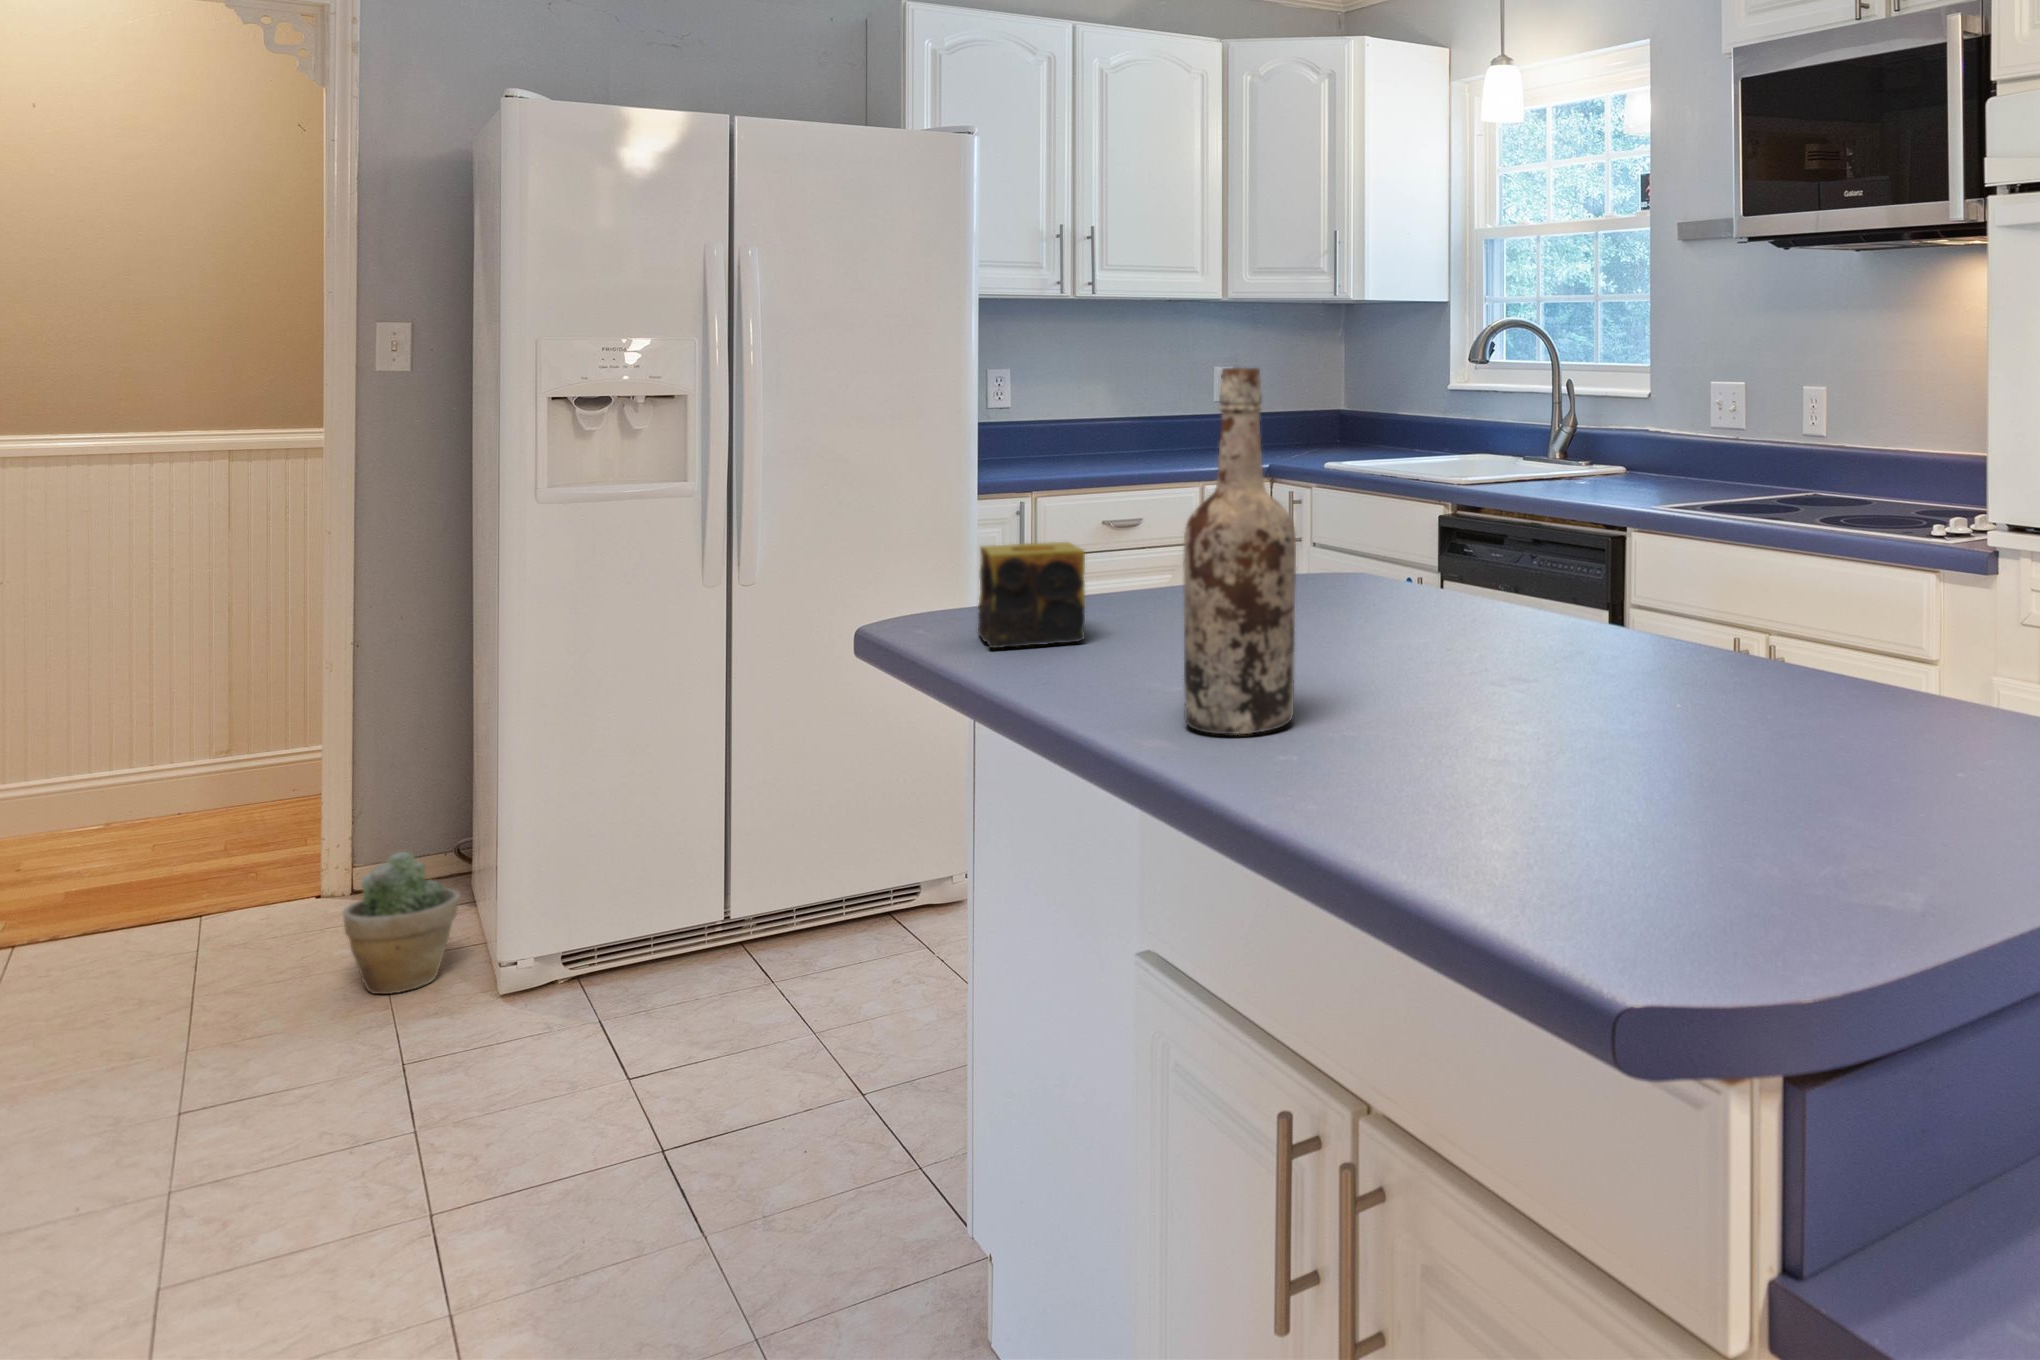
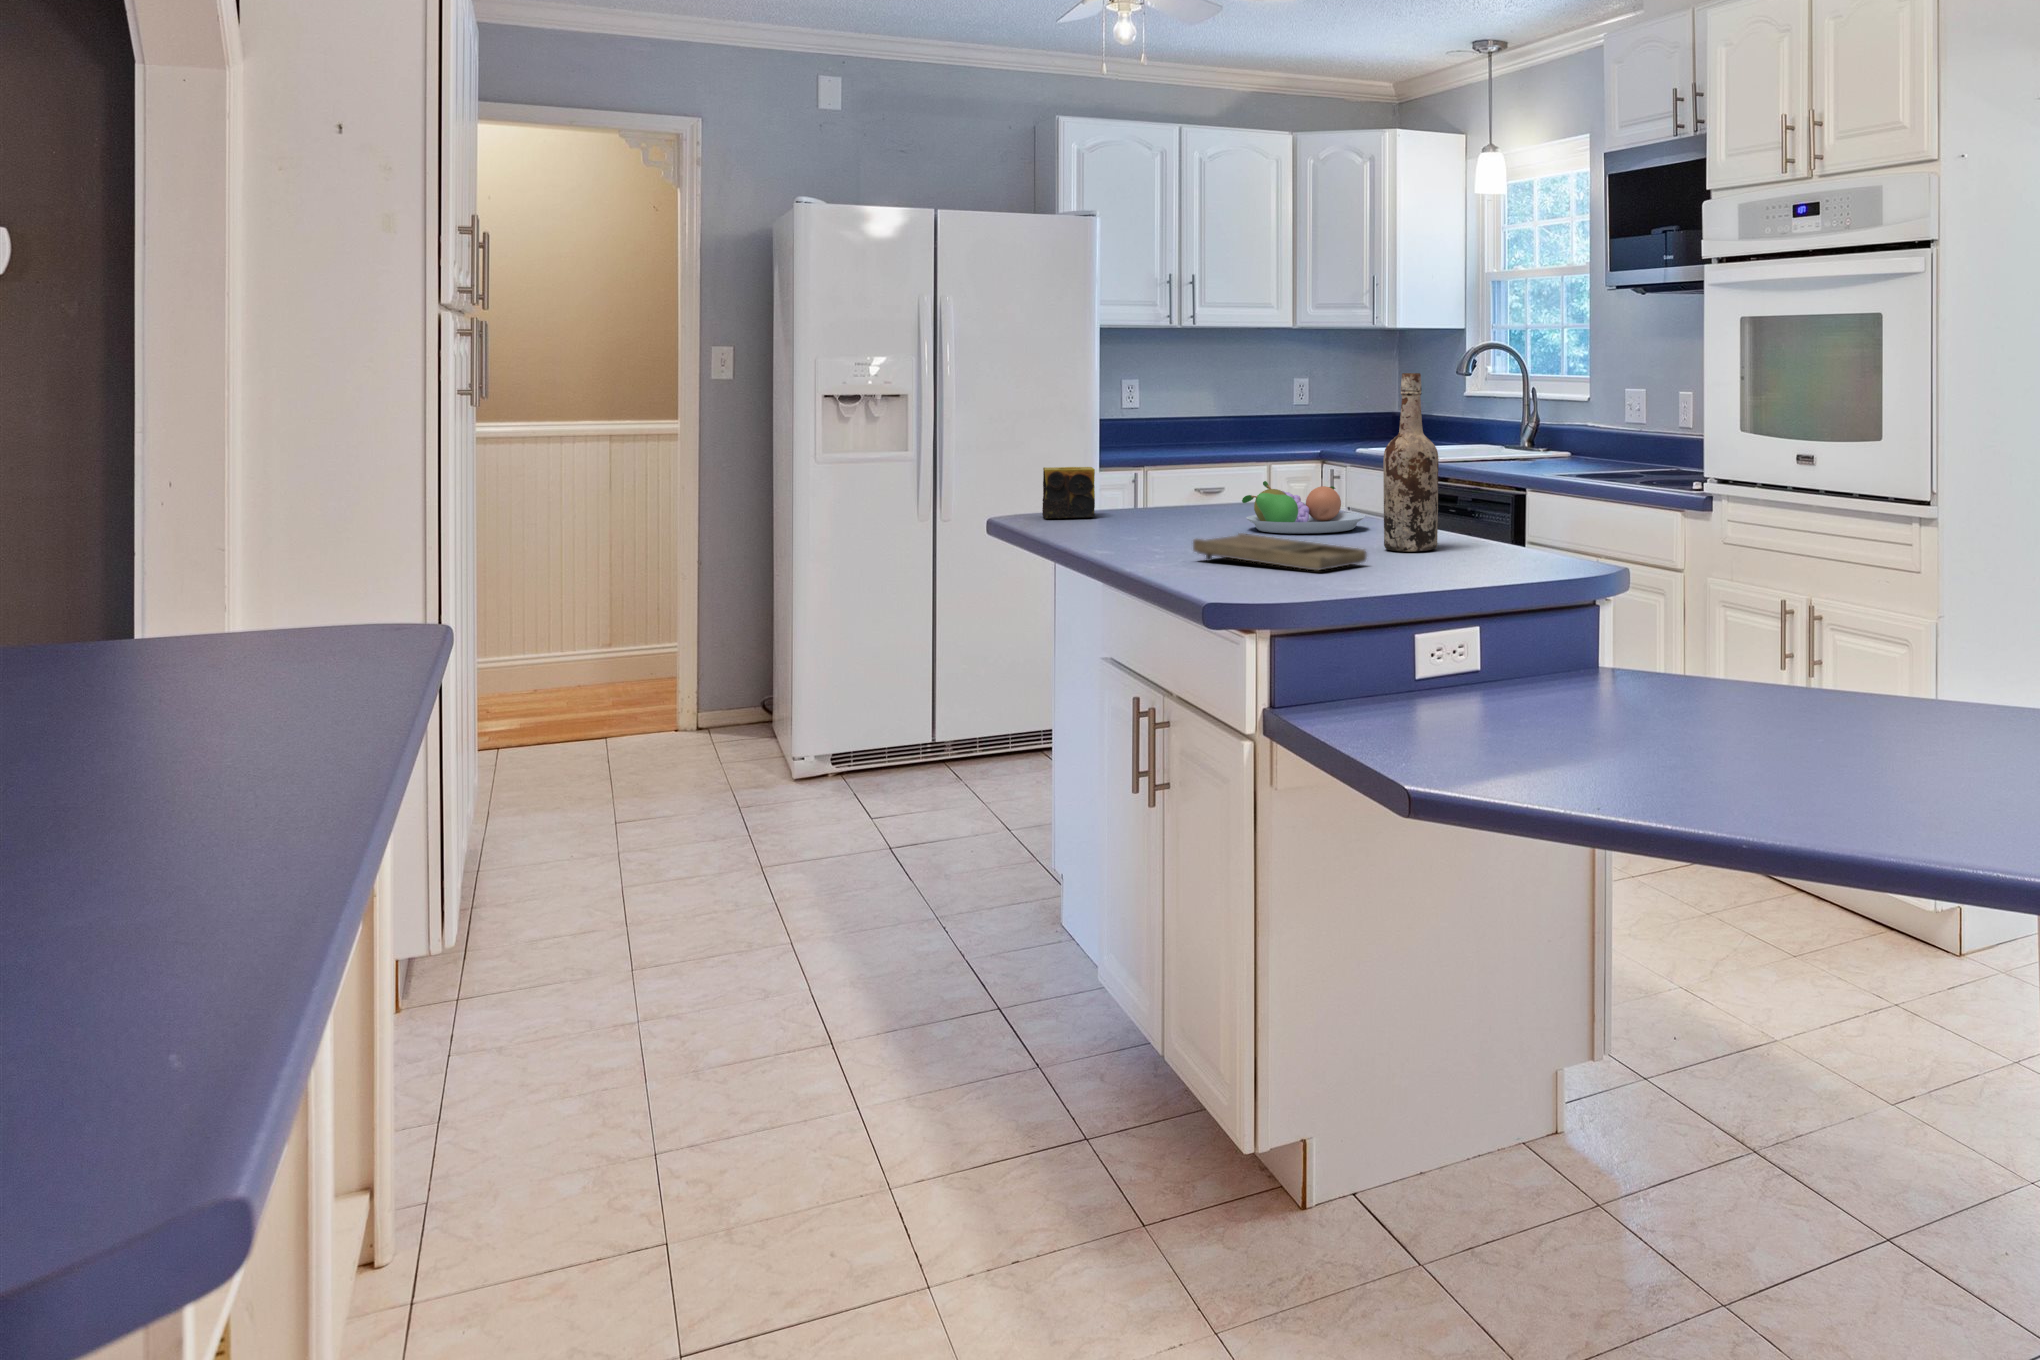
wine bottle: present [1184,368,1296,735] -> present [1383,373,1439,551]
fruit bowl: none [1411,577,1639,688] -> present [1242,481,1365,533]
tray: none [1466,738,1893,876] -> present [1193,533,1367,570]
potted plant: present [343,852,460,994] -> none [704,686,772,773]

